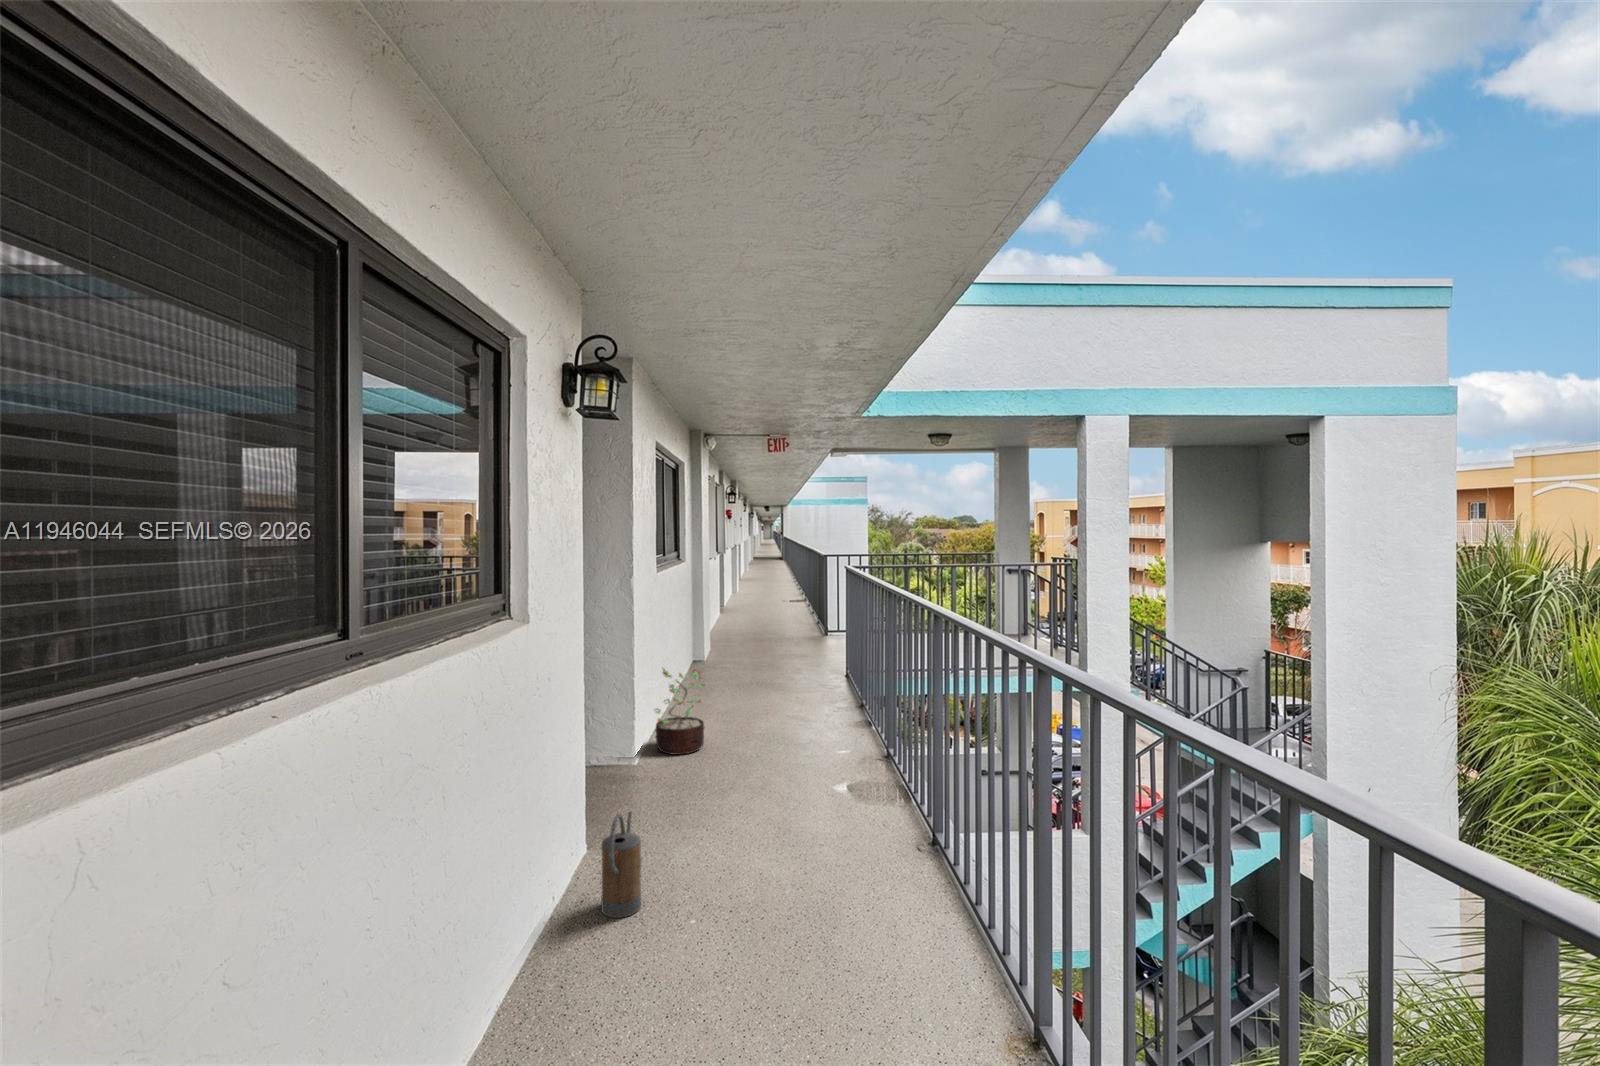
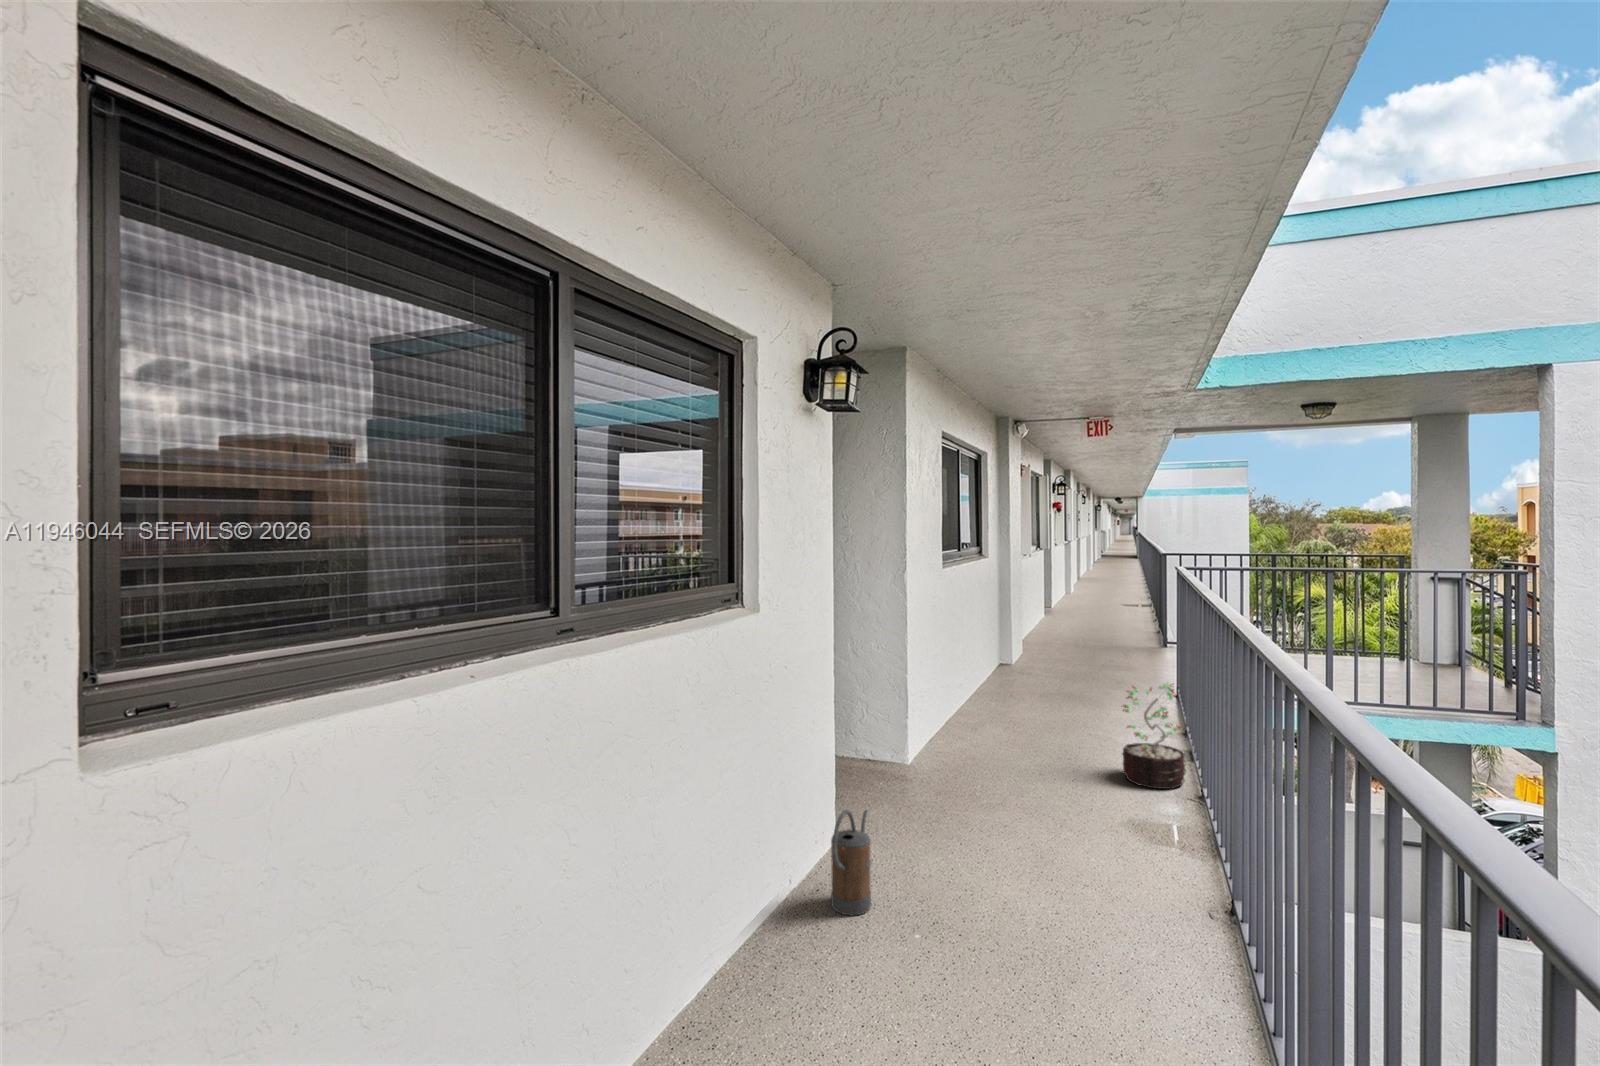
decorative plant: present [655,669,705,755] -> present [1122,683,1186,789]

